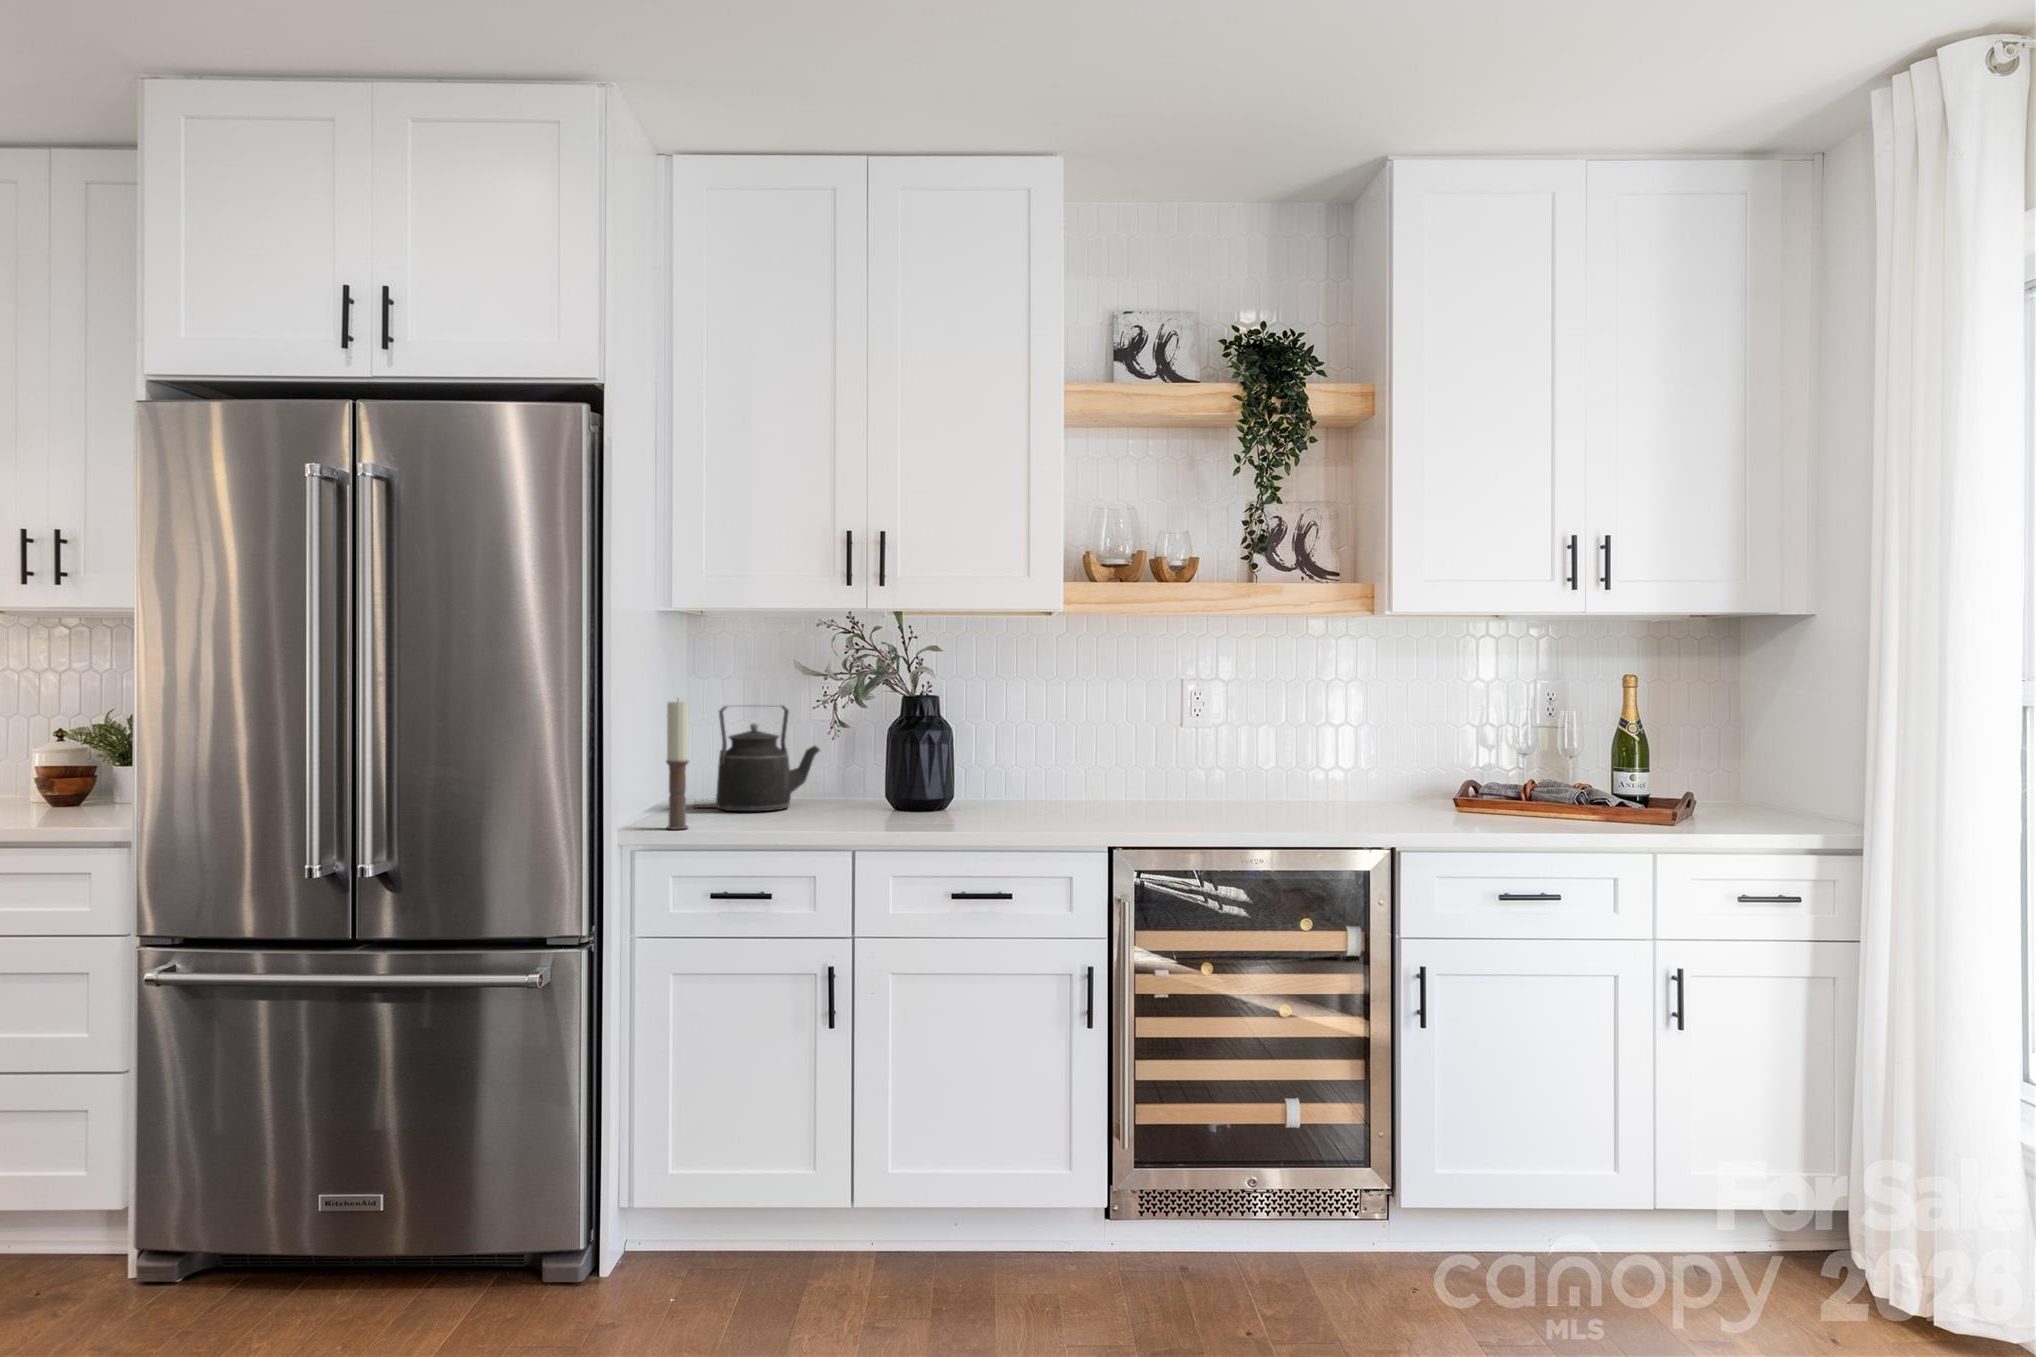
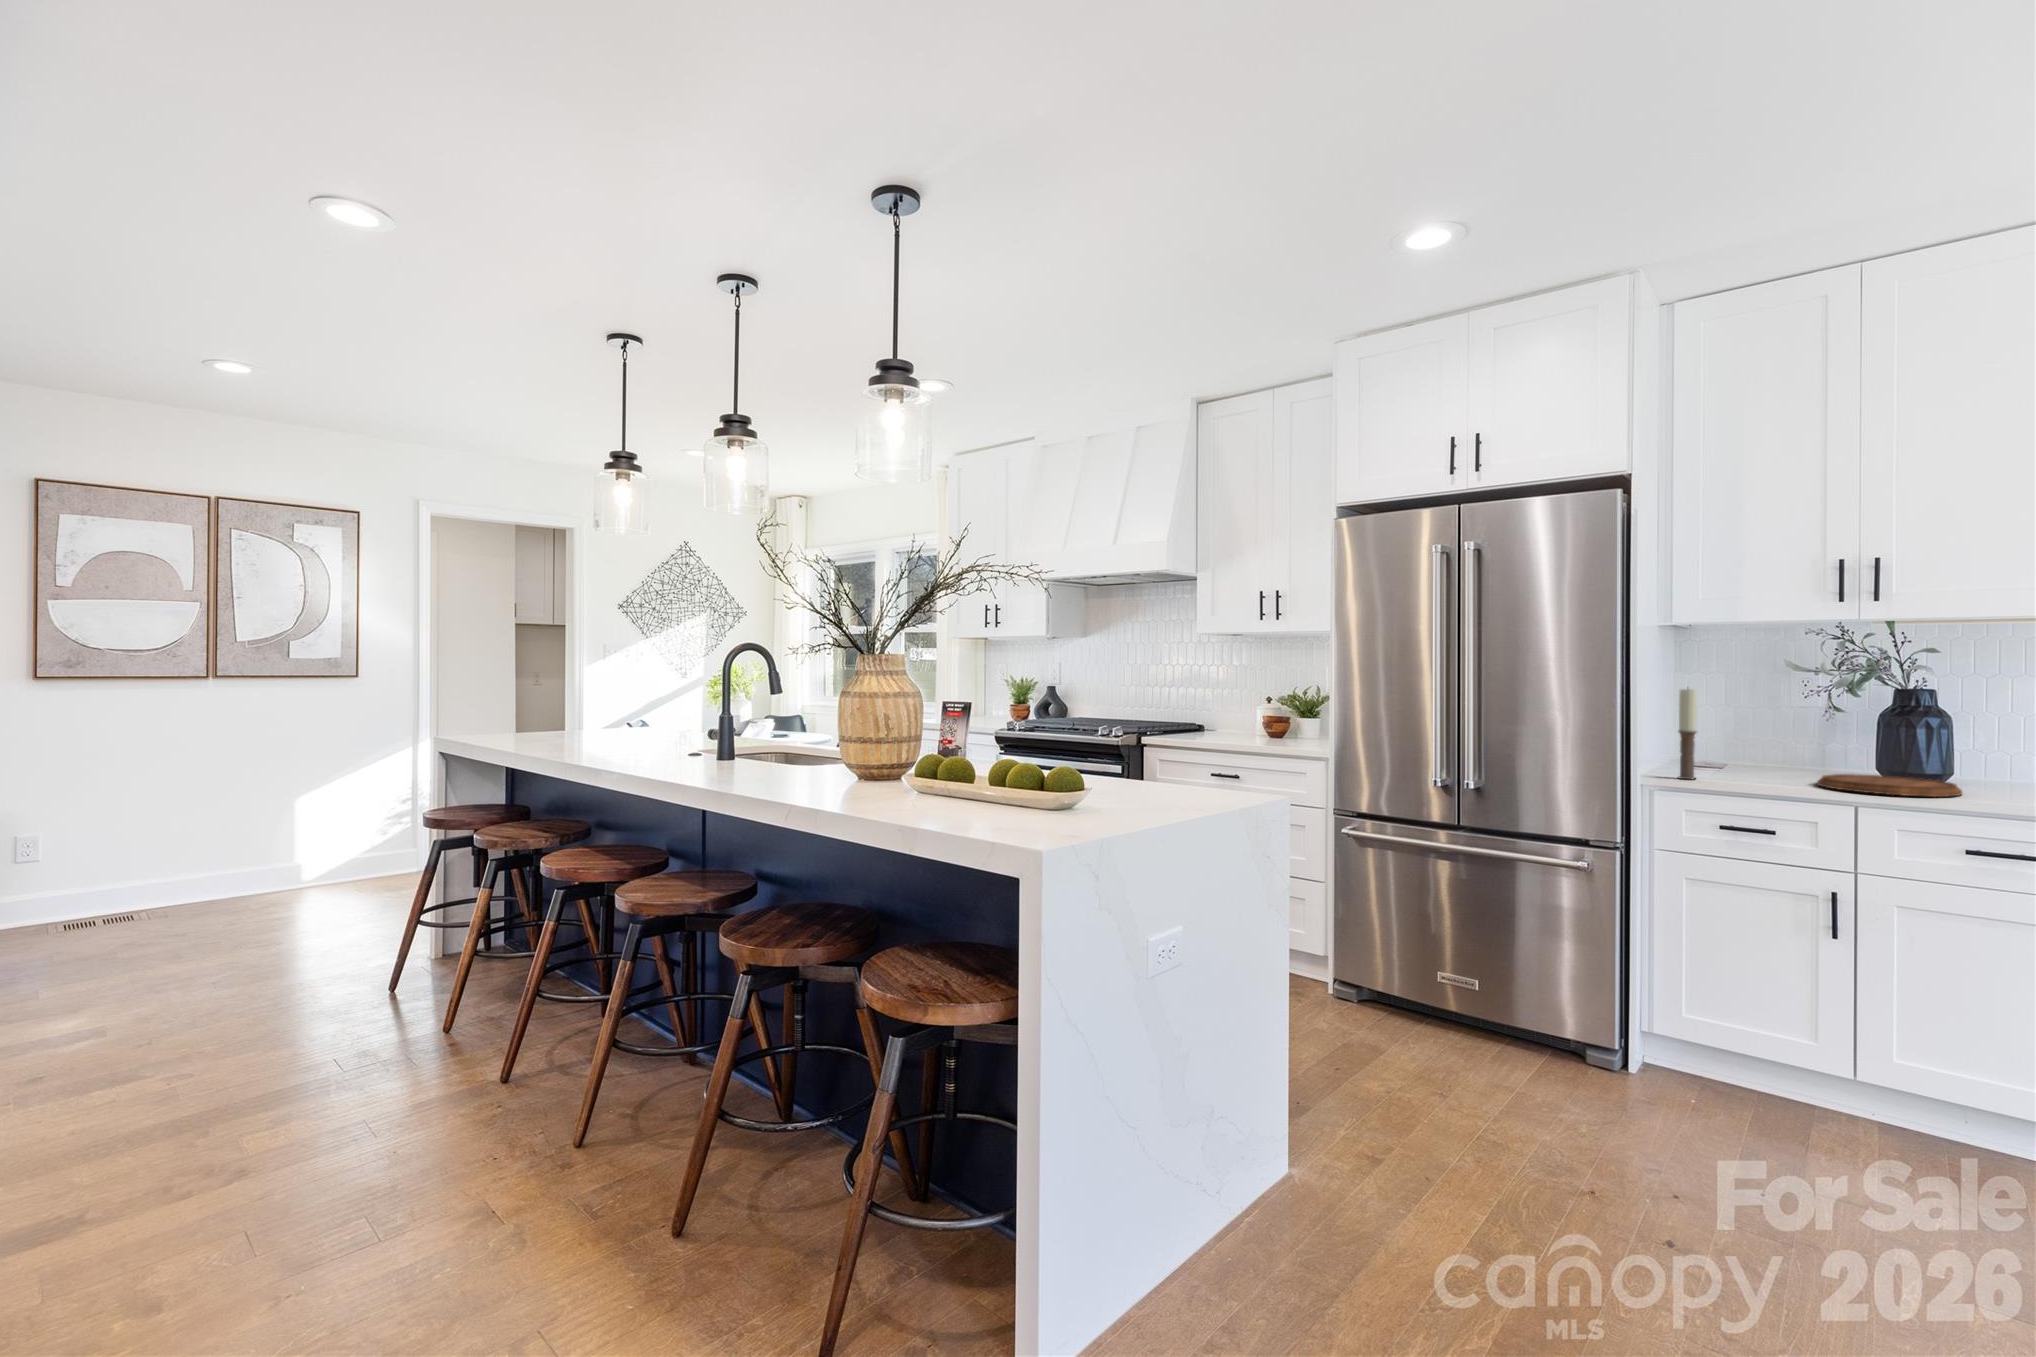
kettle: present [716,705,820,811] -> none [1712,693,1808,773]
cutting board: none [821,805,956,831] -> present [1817,774,1962,797]

